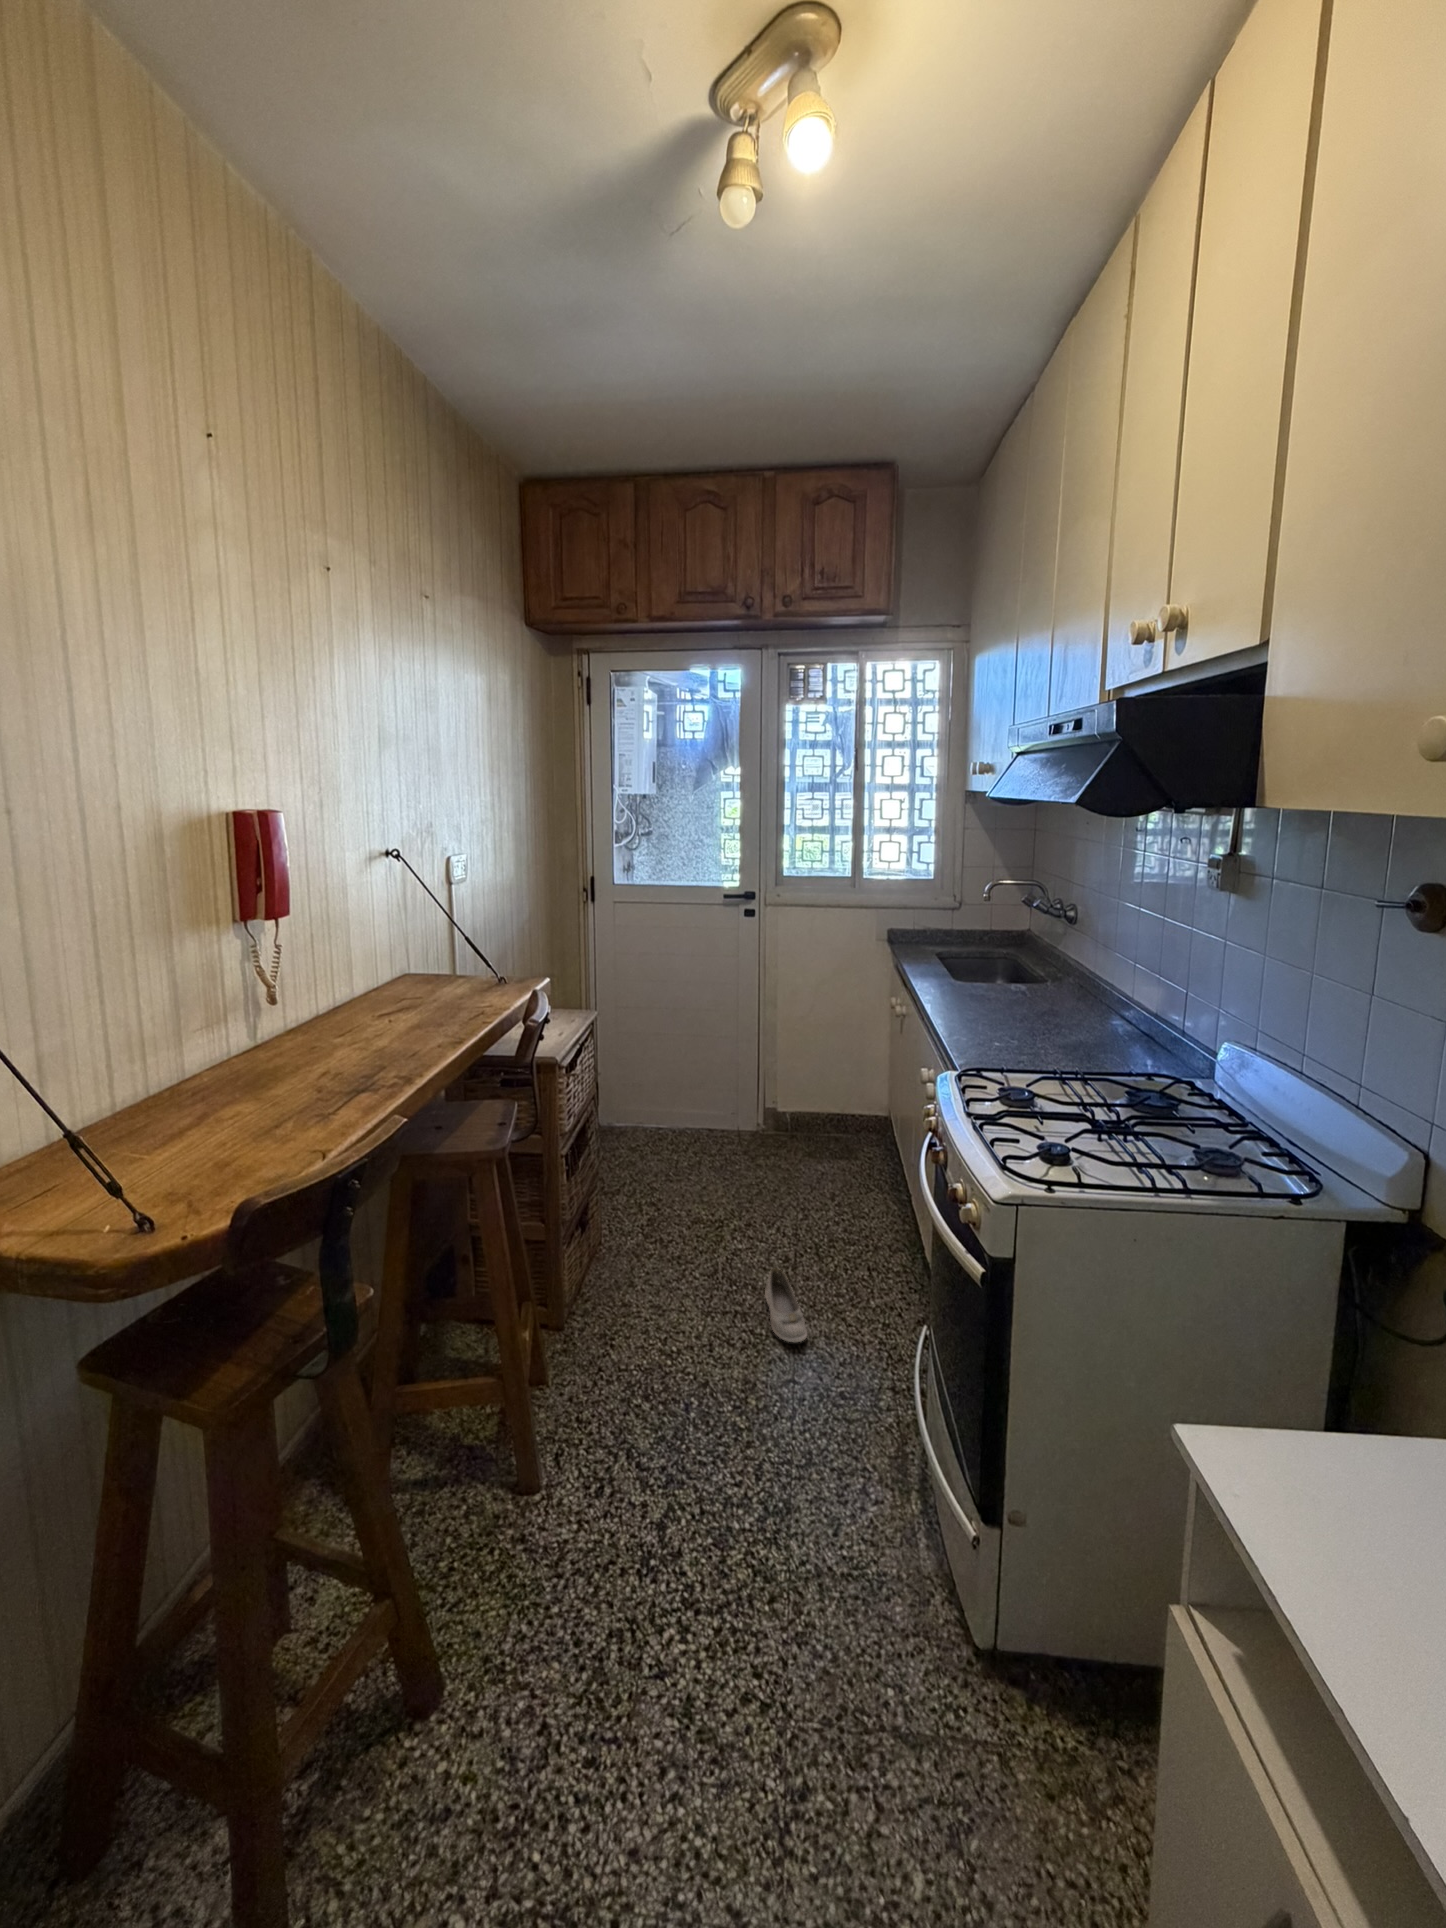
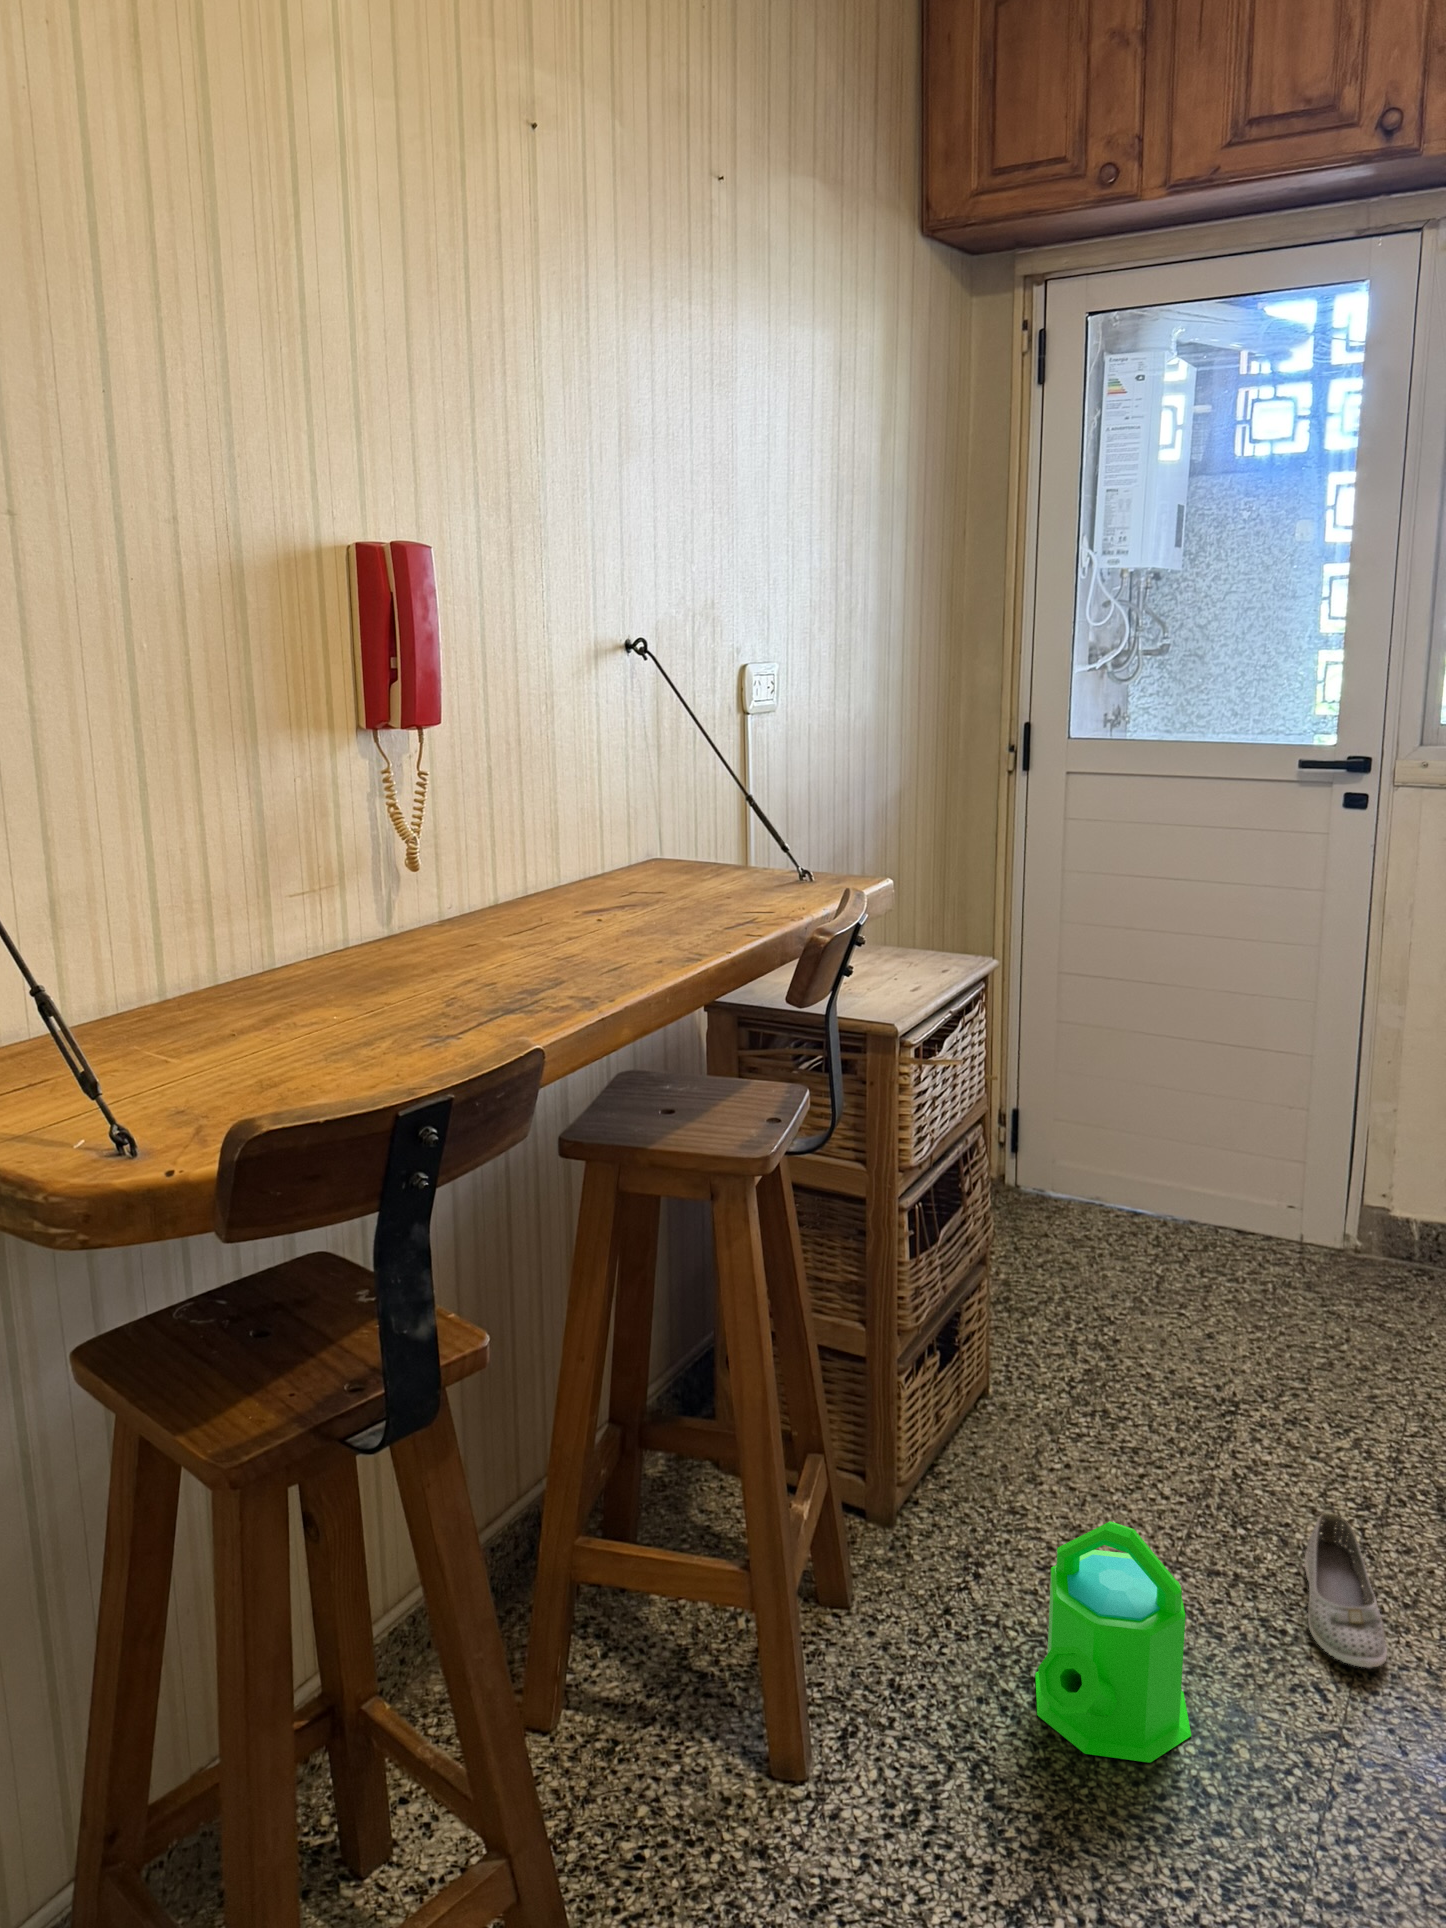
watering can: none [650,1301,729,1427] -> present [1035,1521,1191,1763]

